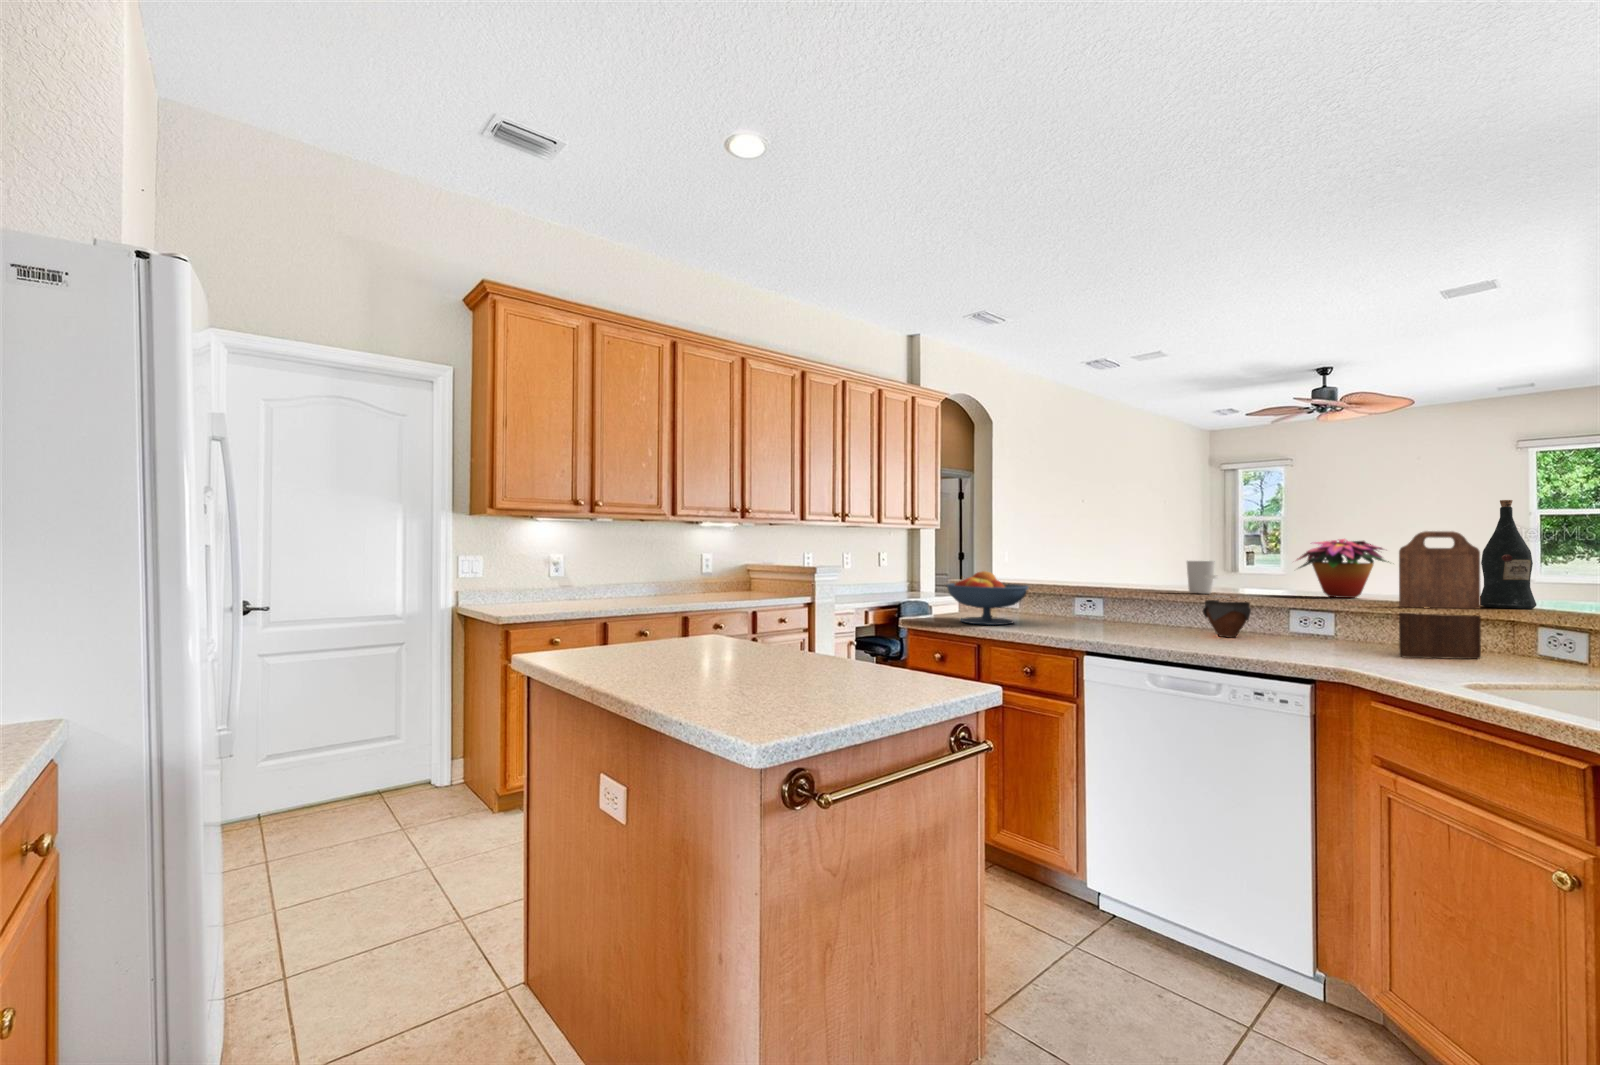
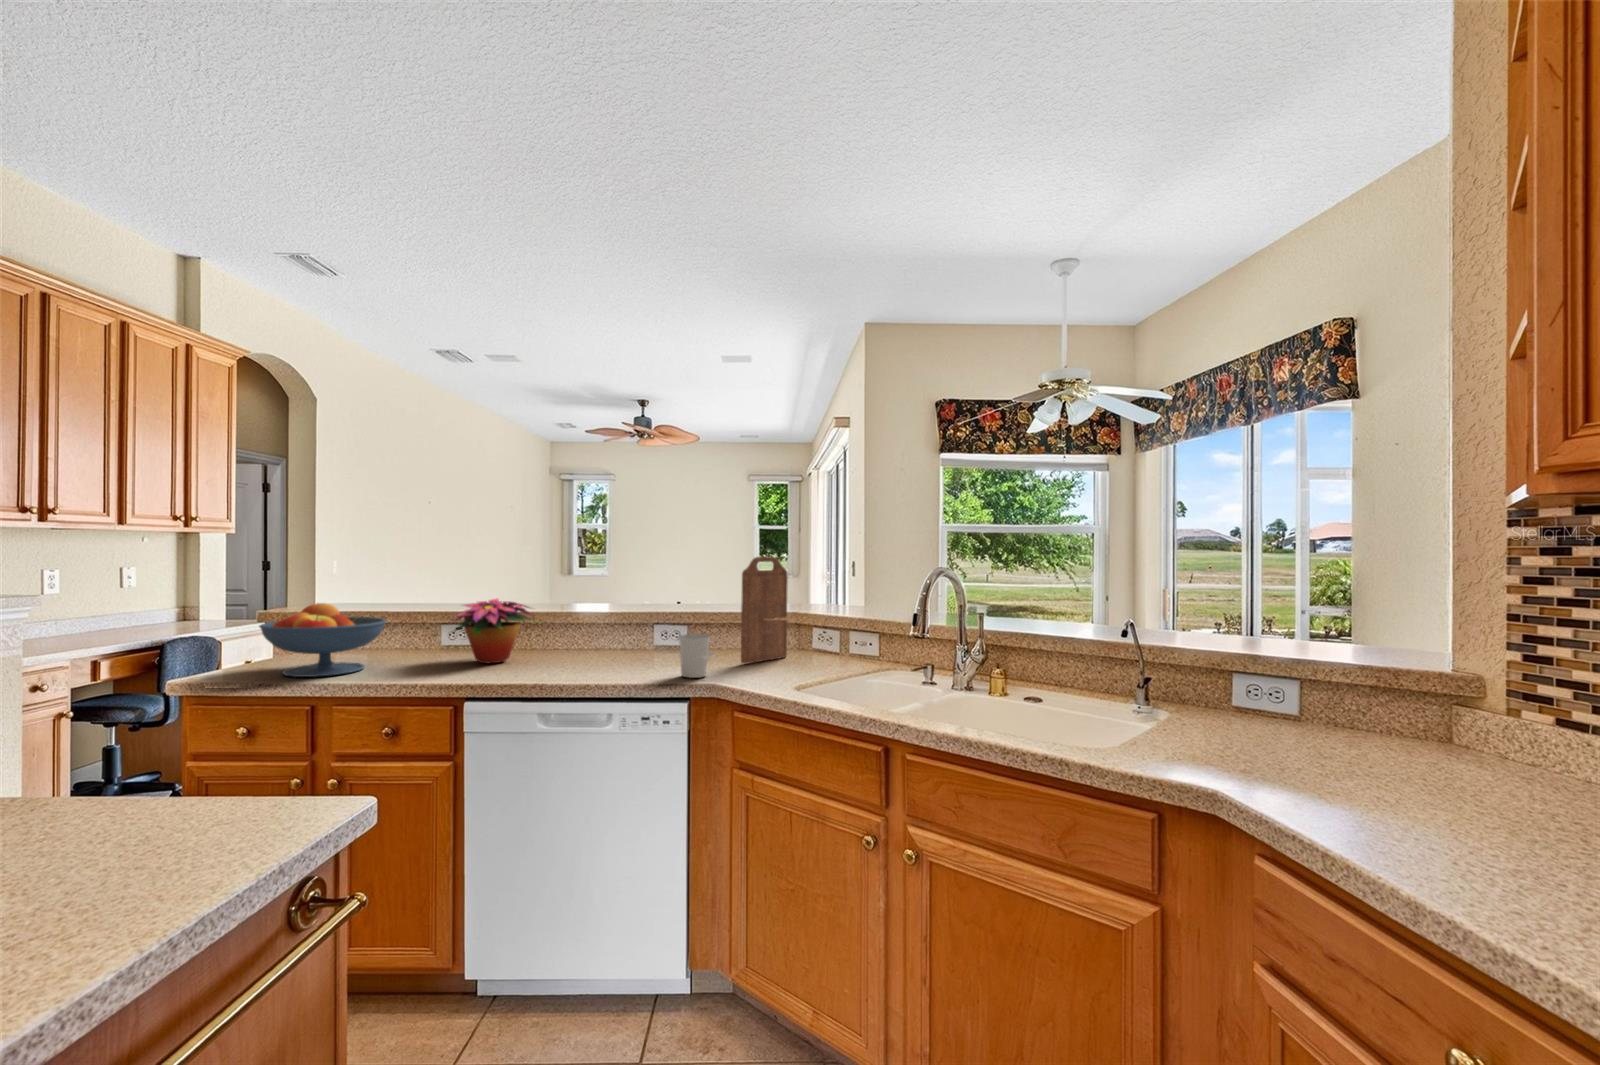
wine bottle: present [1480,500,1536,609] -> none [783,531,815,615]
flower arrangement: present [1297,539,1389,598] -> present [452,598,532,663]
cup: present [1187,561,1218,594] -> present [679,634,715,678]
jar: present [1203,597,1251,637] -> none [584,617,626,659]

